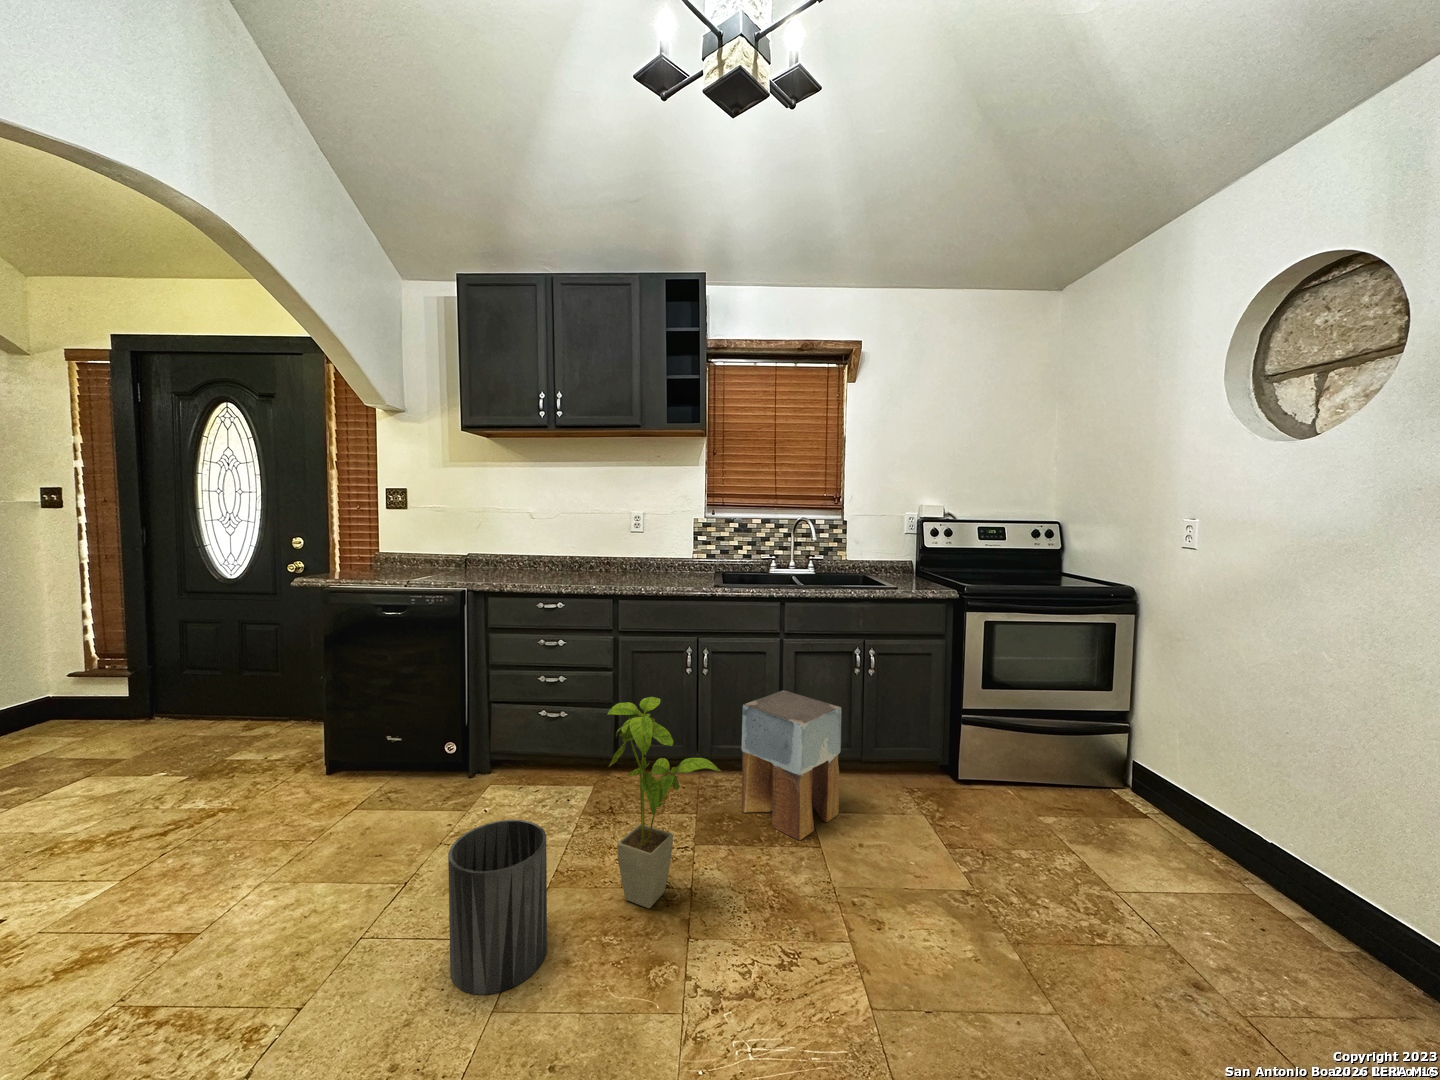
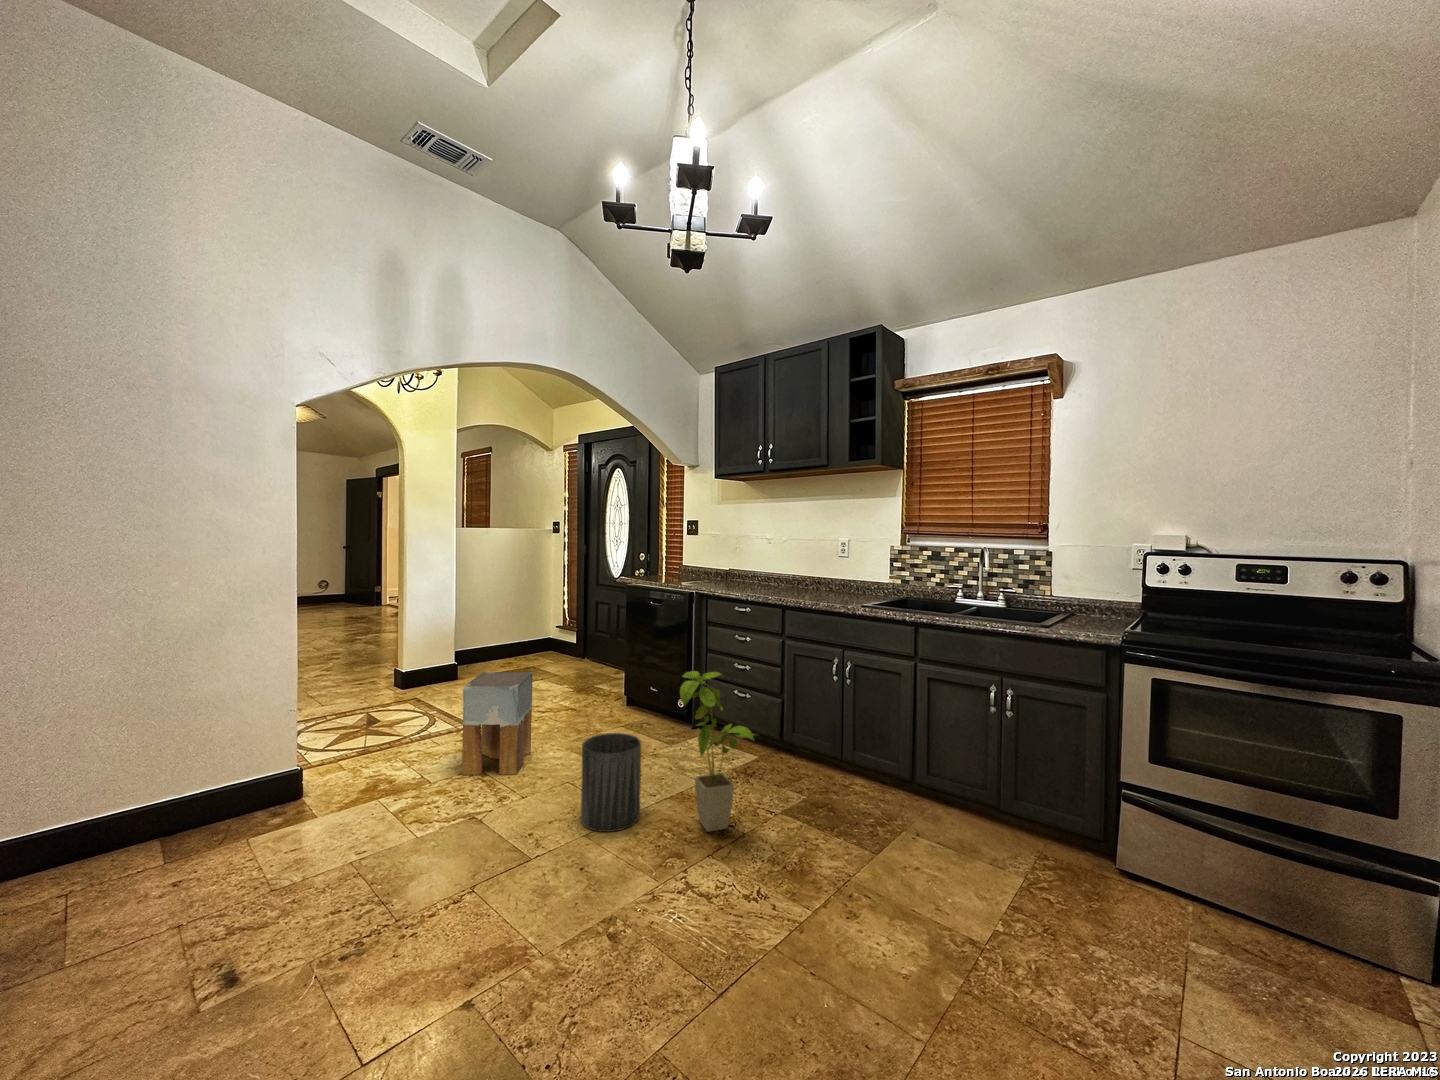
stool: present [741,690,841,840] -> present [462,672,532,775]

